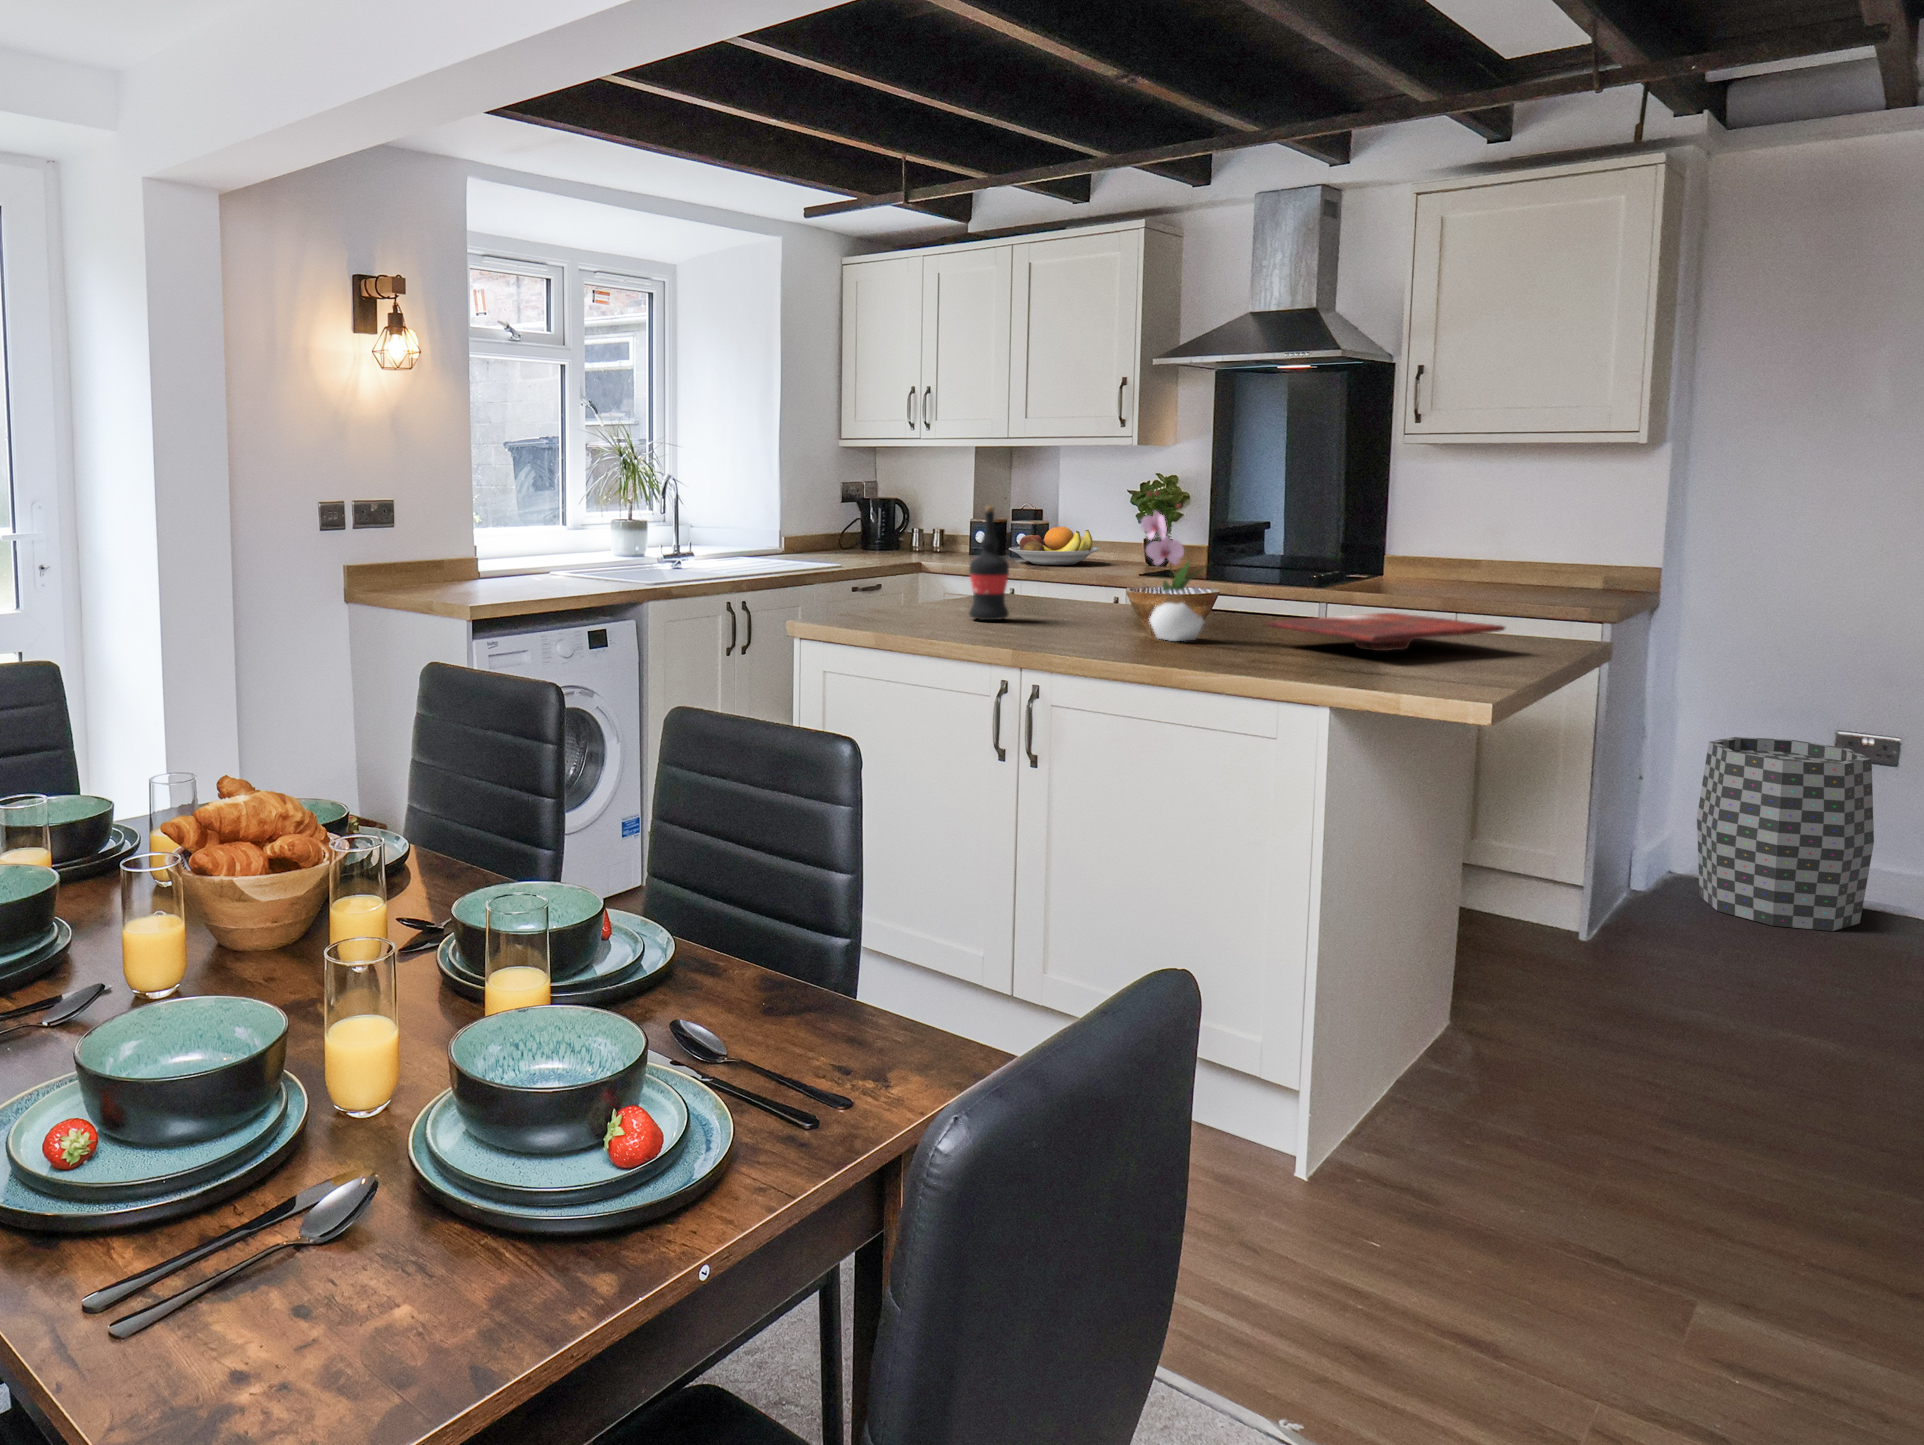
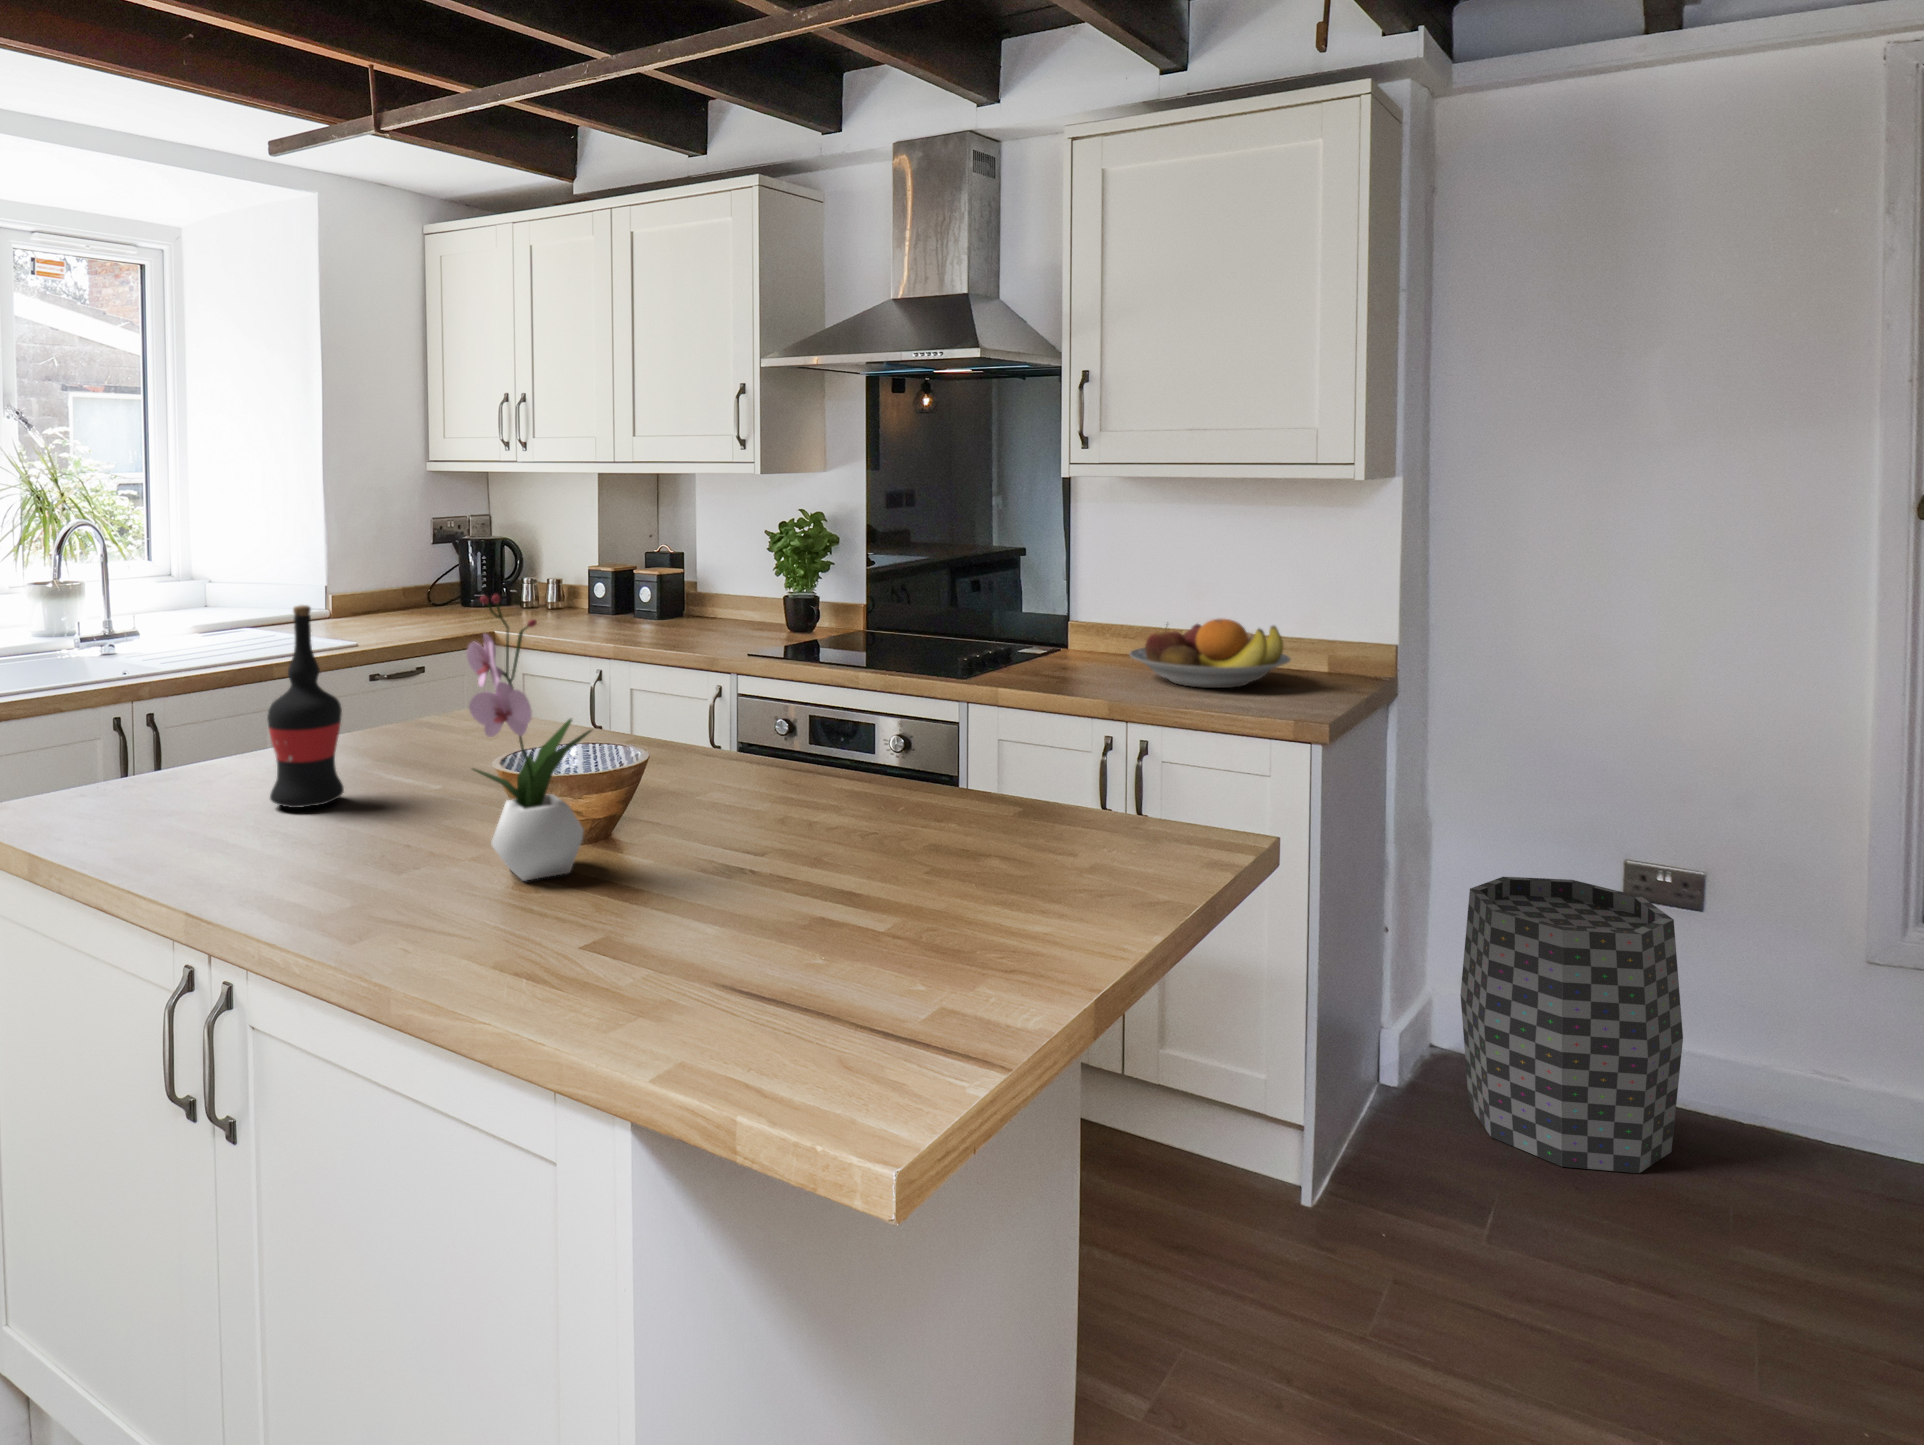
fruit bowl: present [1009,527,1100,565] -> present [1129,619,1290,688]
cutting board: present [1266,613,1505,651] -> none [678,799,1087,924]

